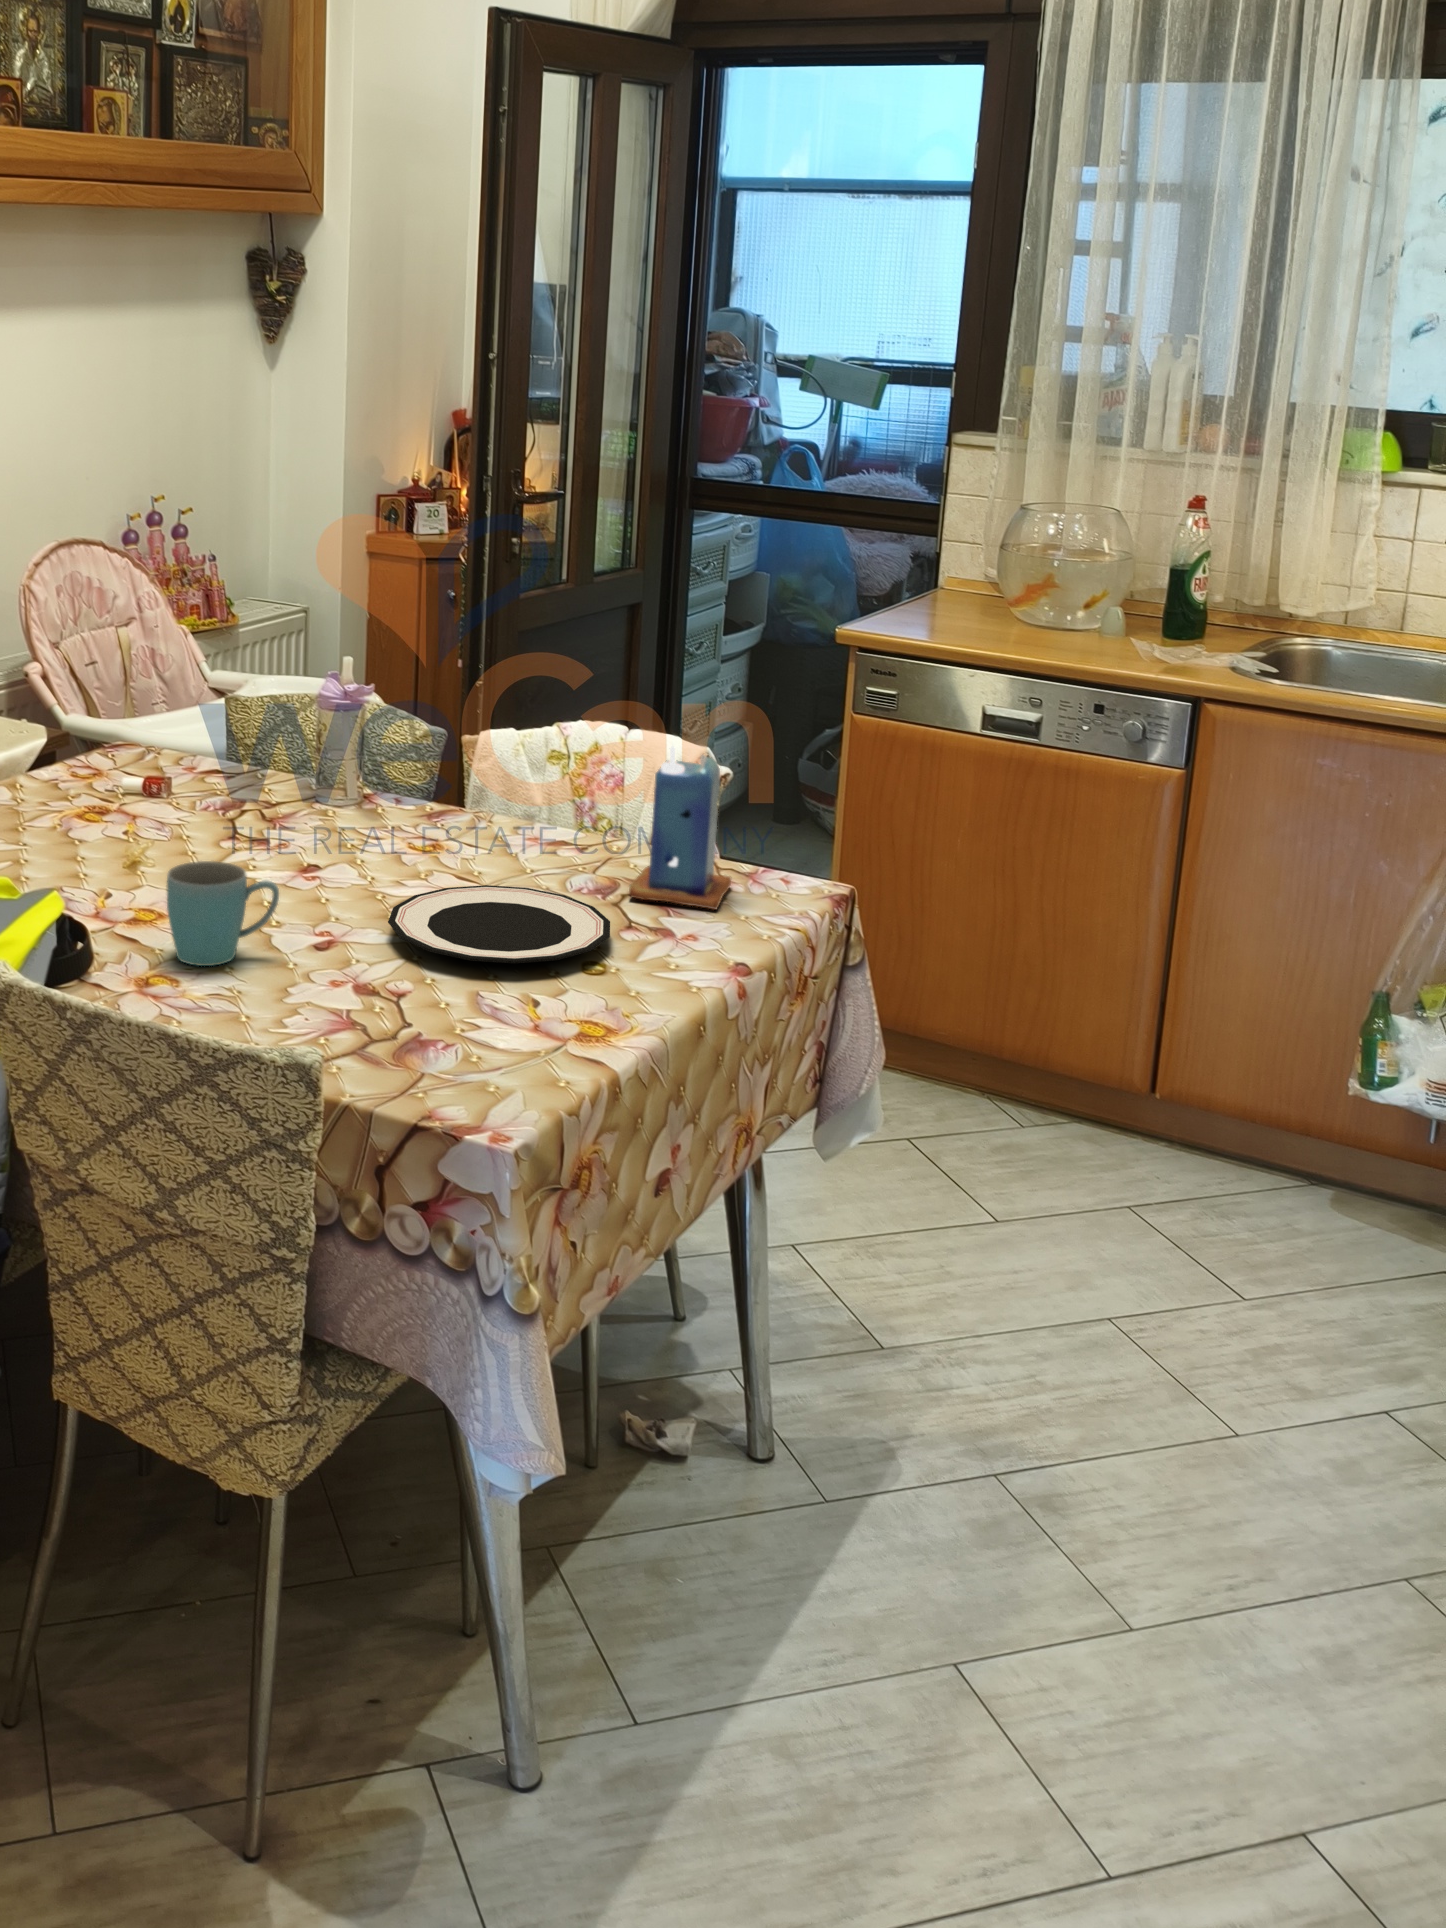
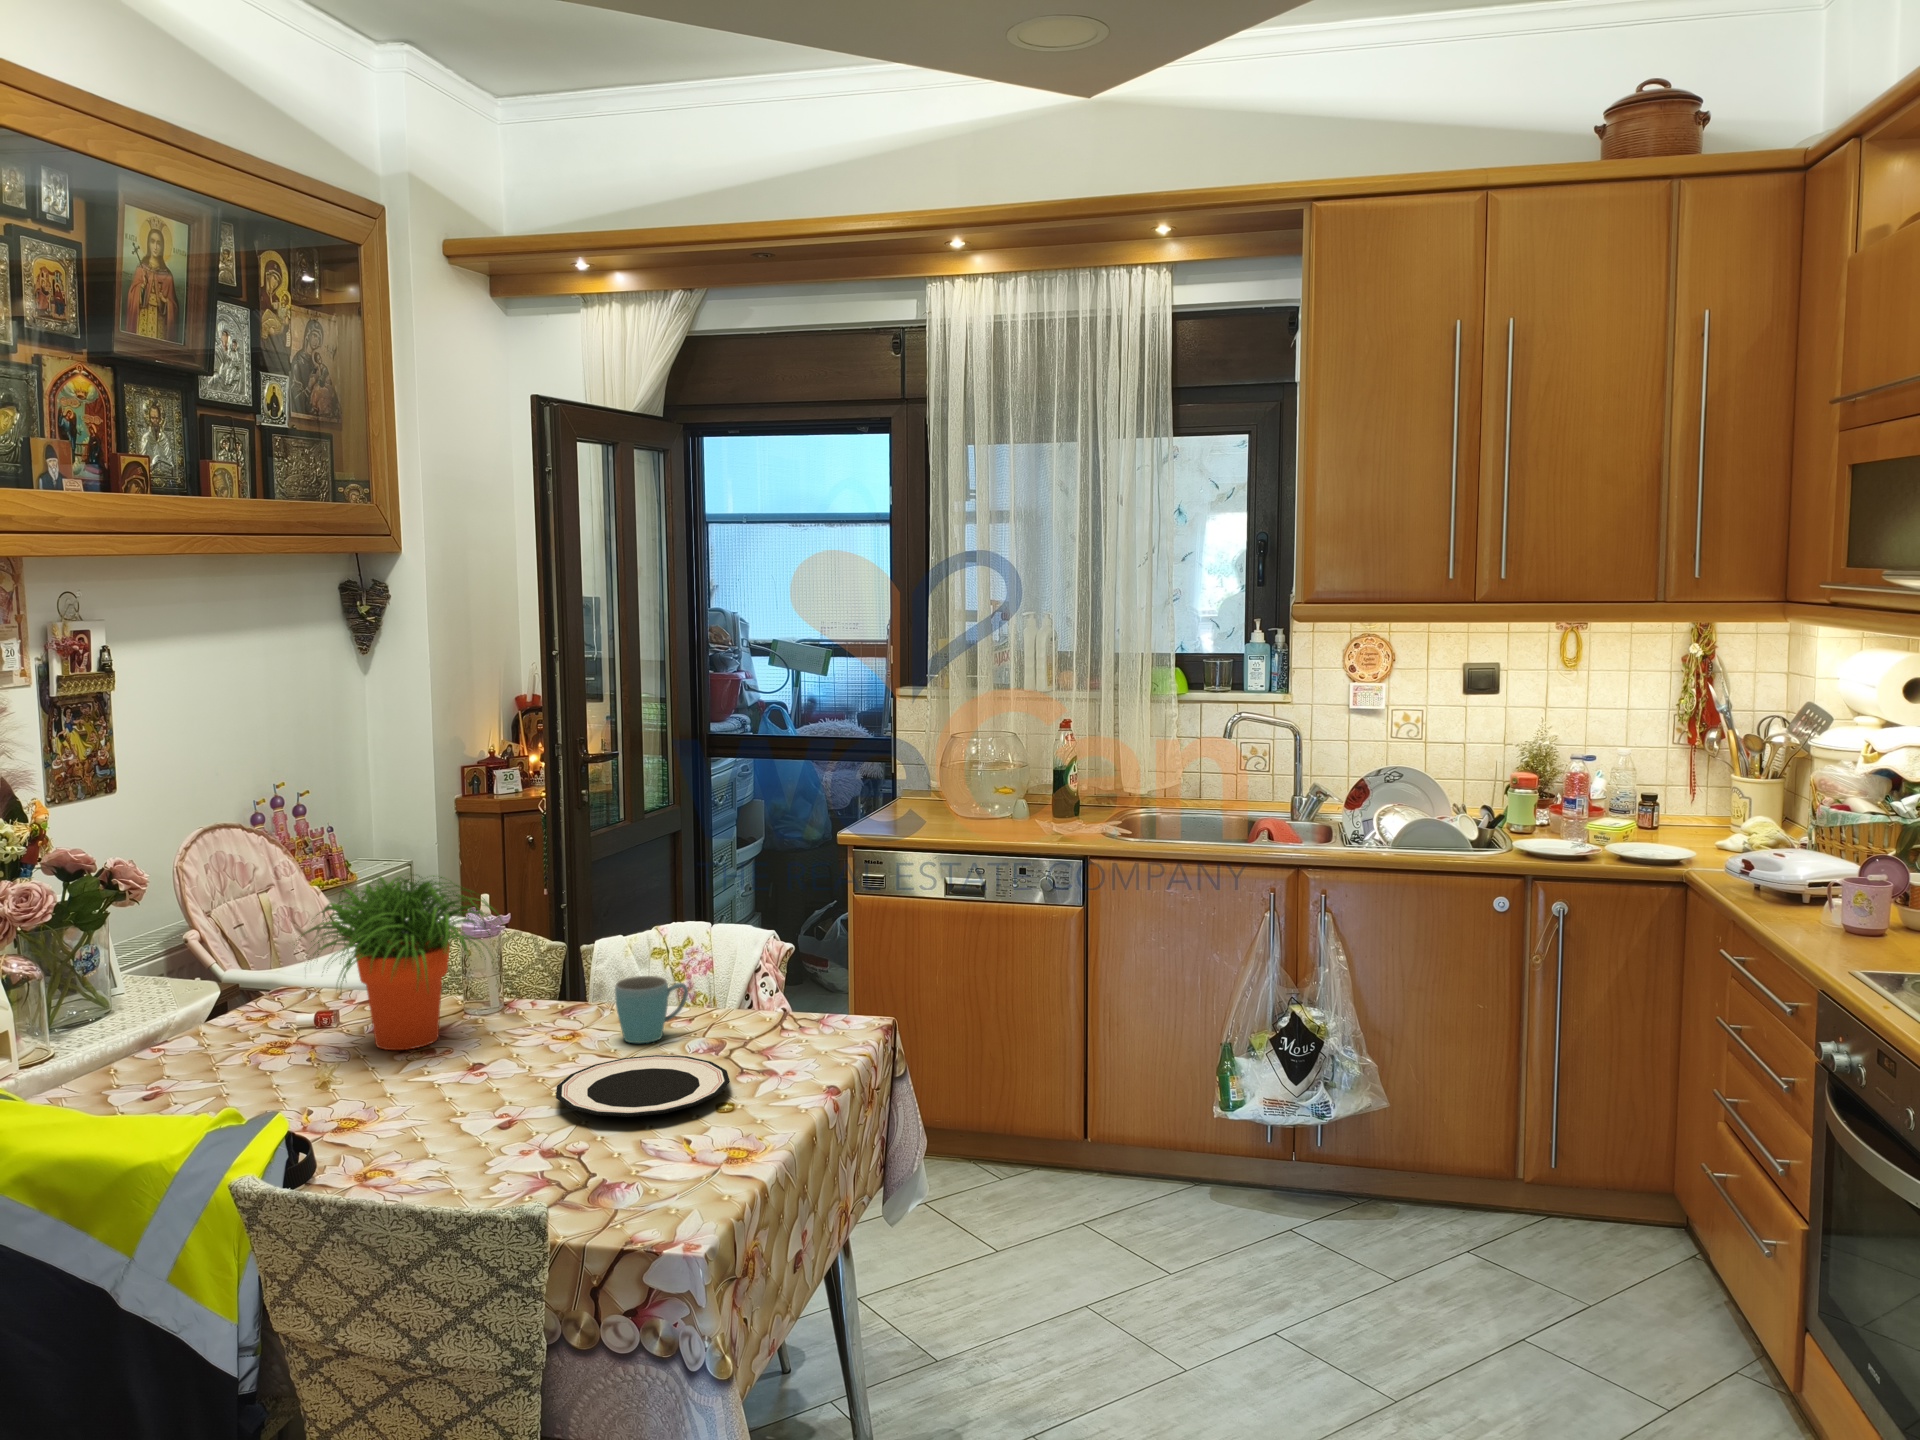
potted plant: none [114,616,363,836] -> present [301,876,501,1050]
candle: present [629,746,731,910] -> none [733,932,805,1051]
mug: present [167,861,279,966] -> present [615,976,688,1043]

